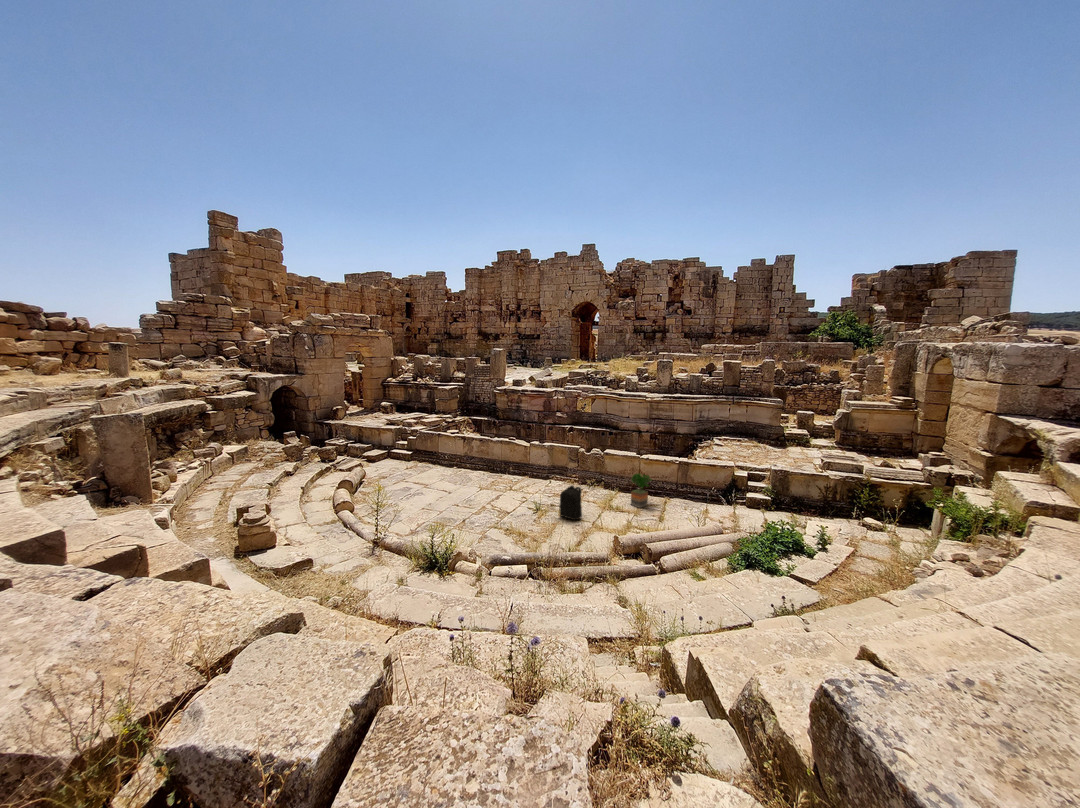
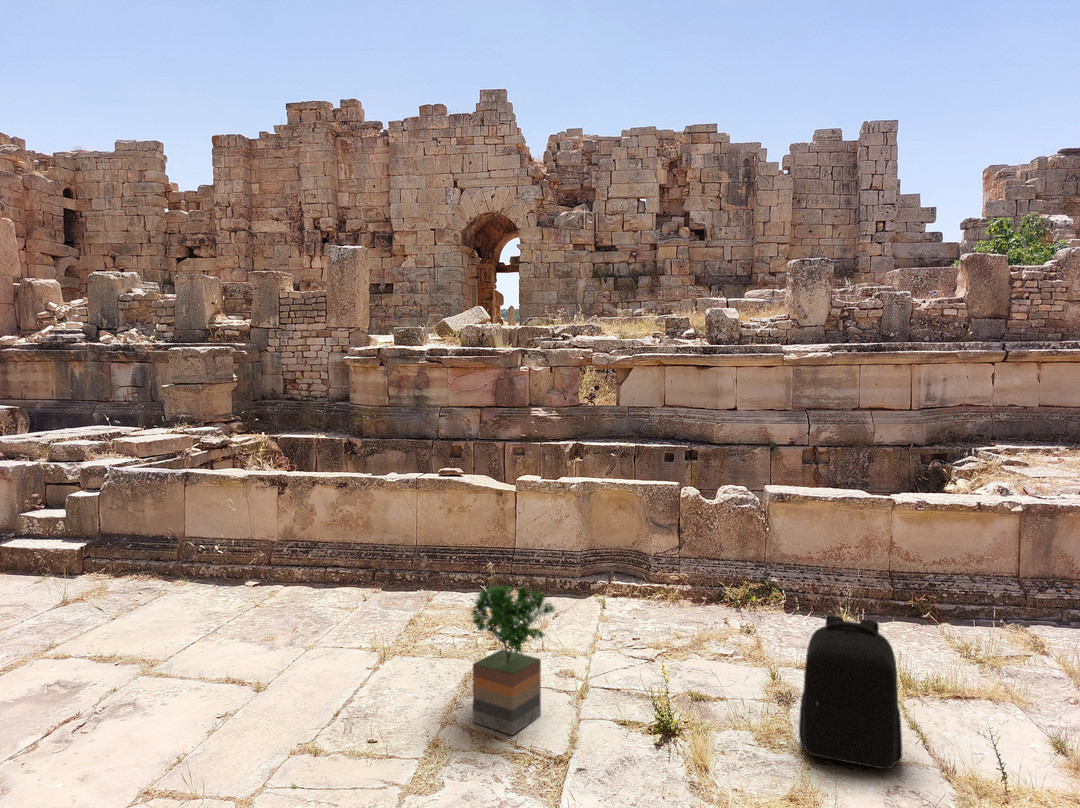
potted tree: present [631,474,652,508] -> present [472,585,555,735]

